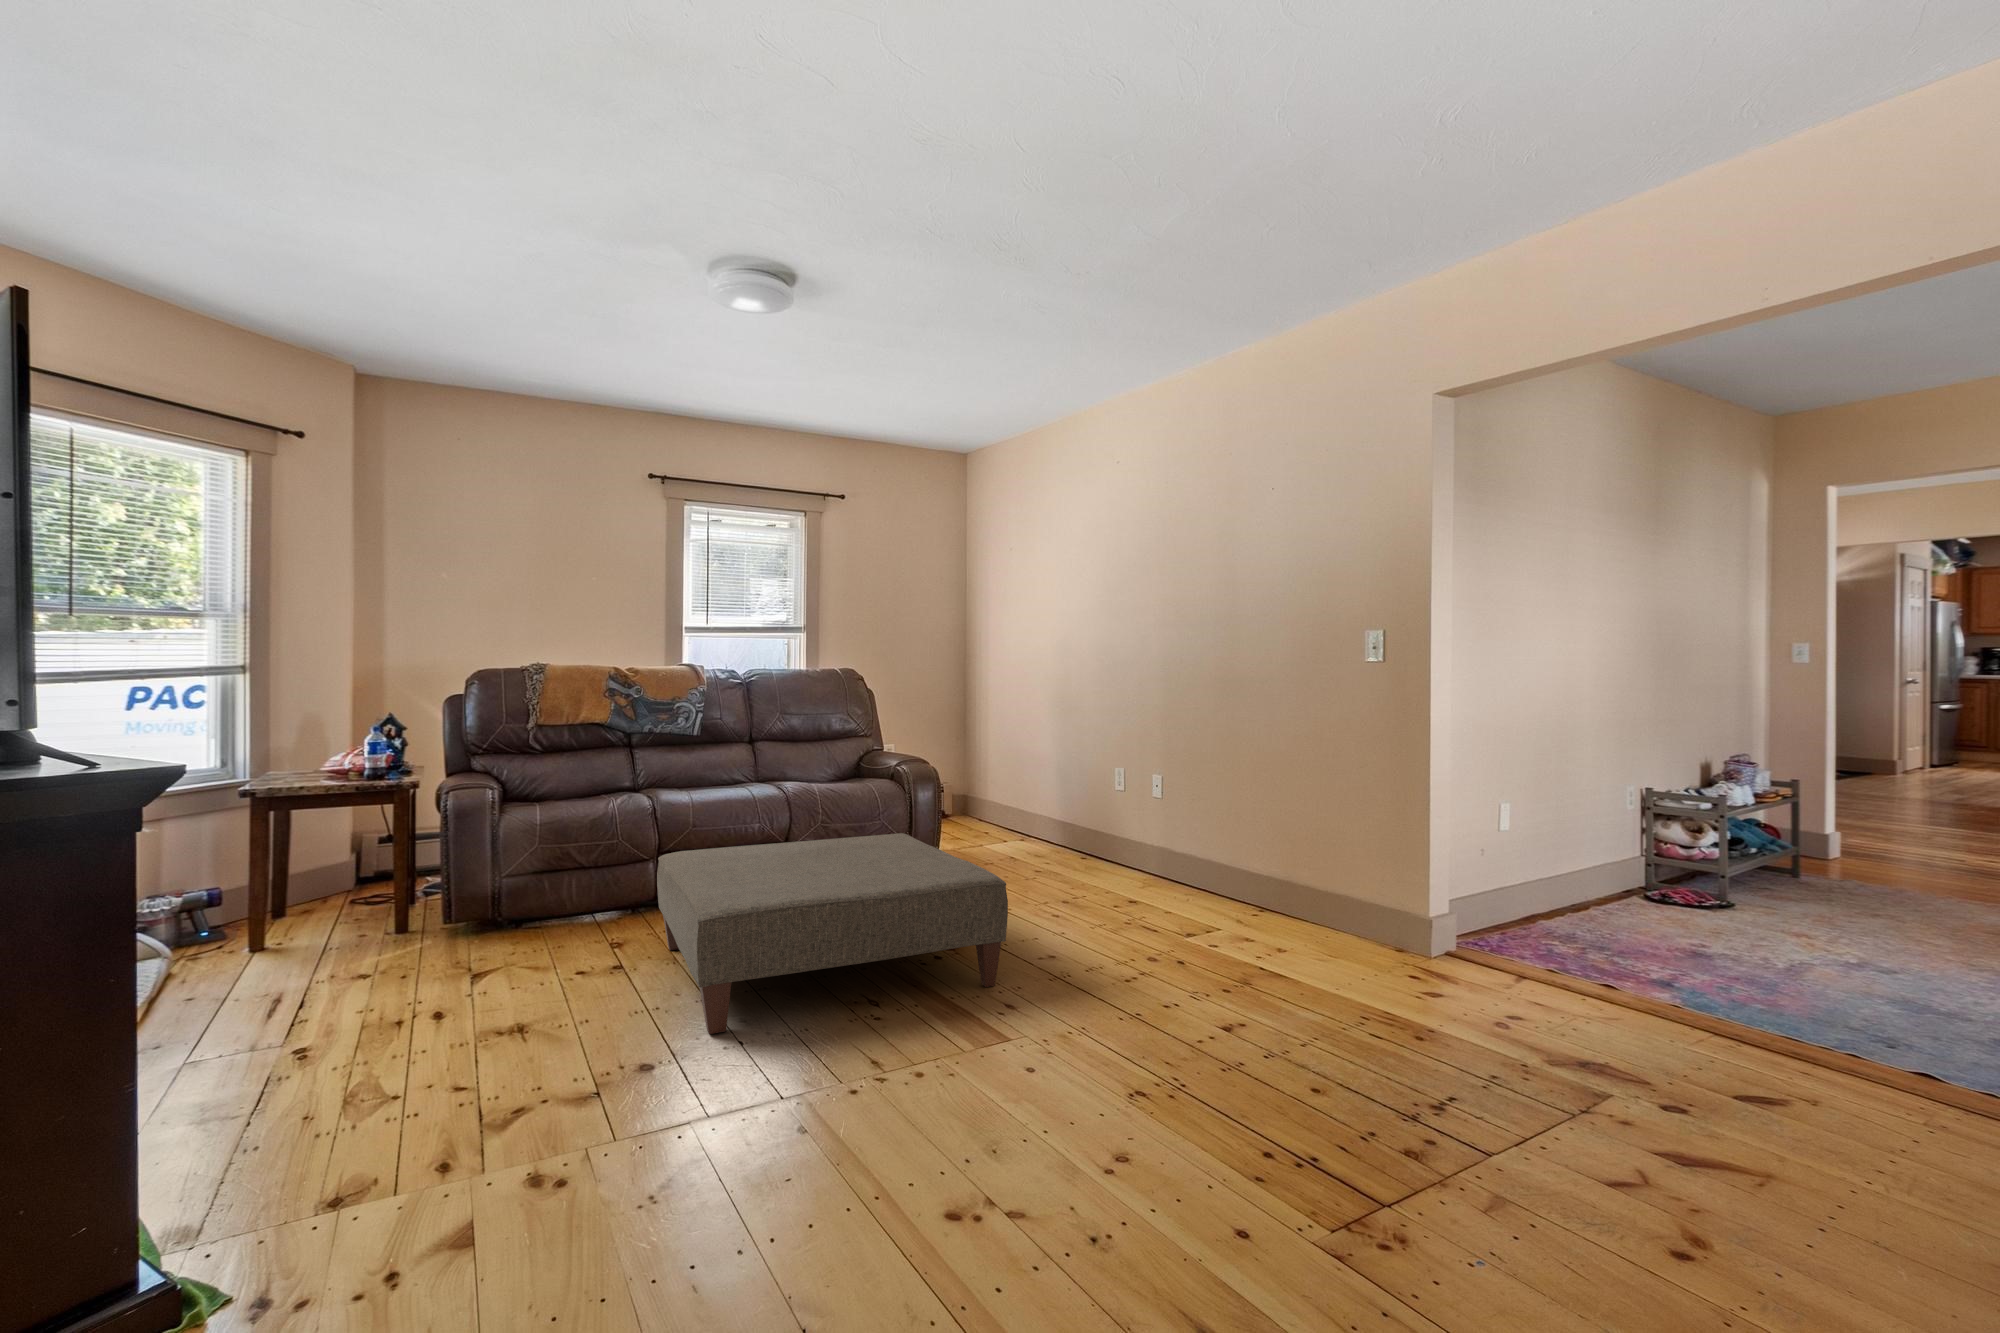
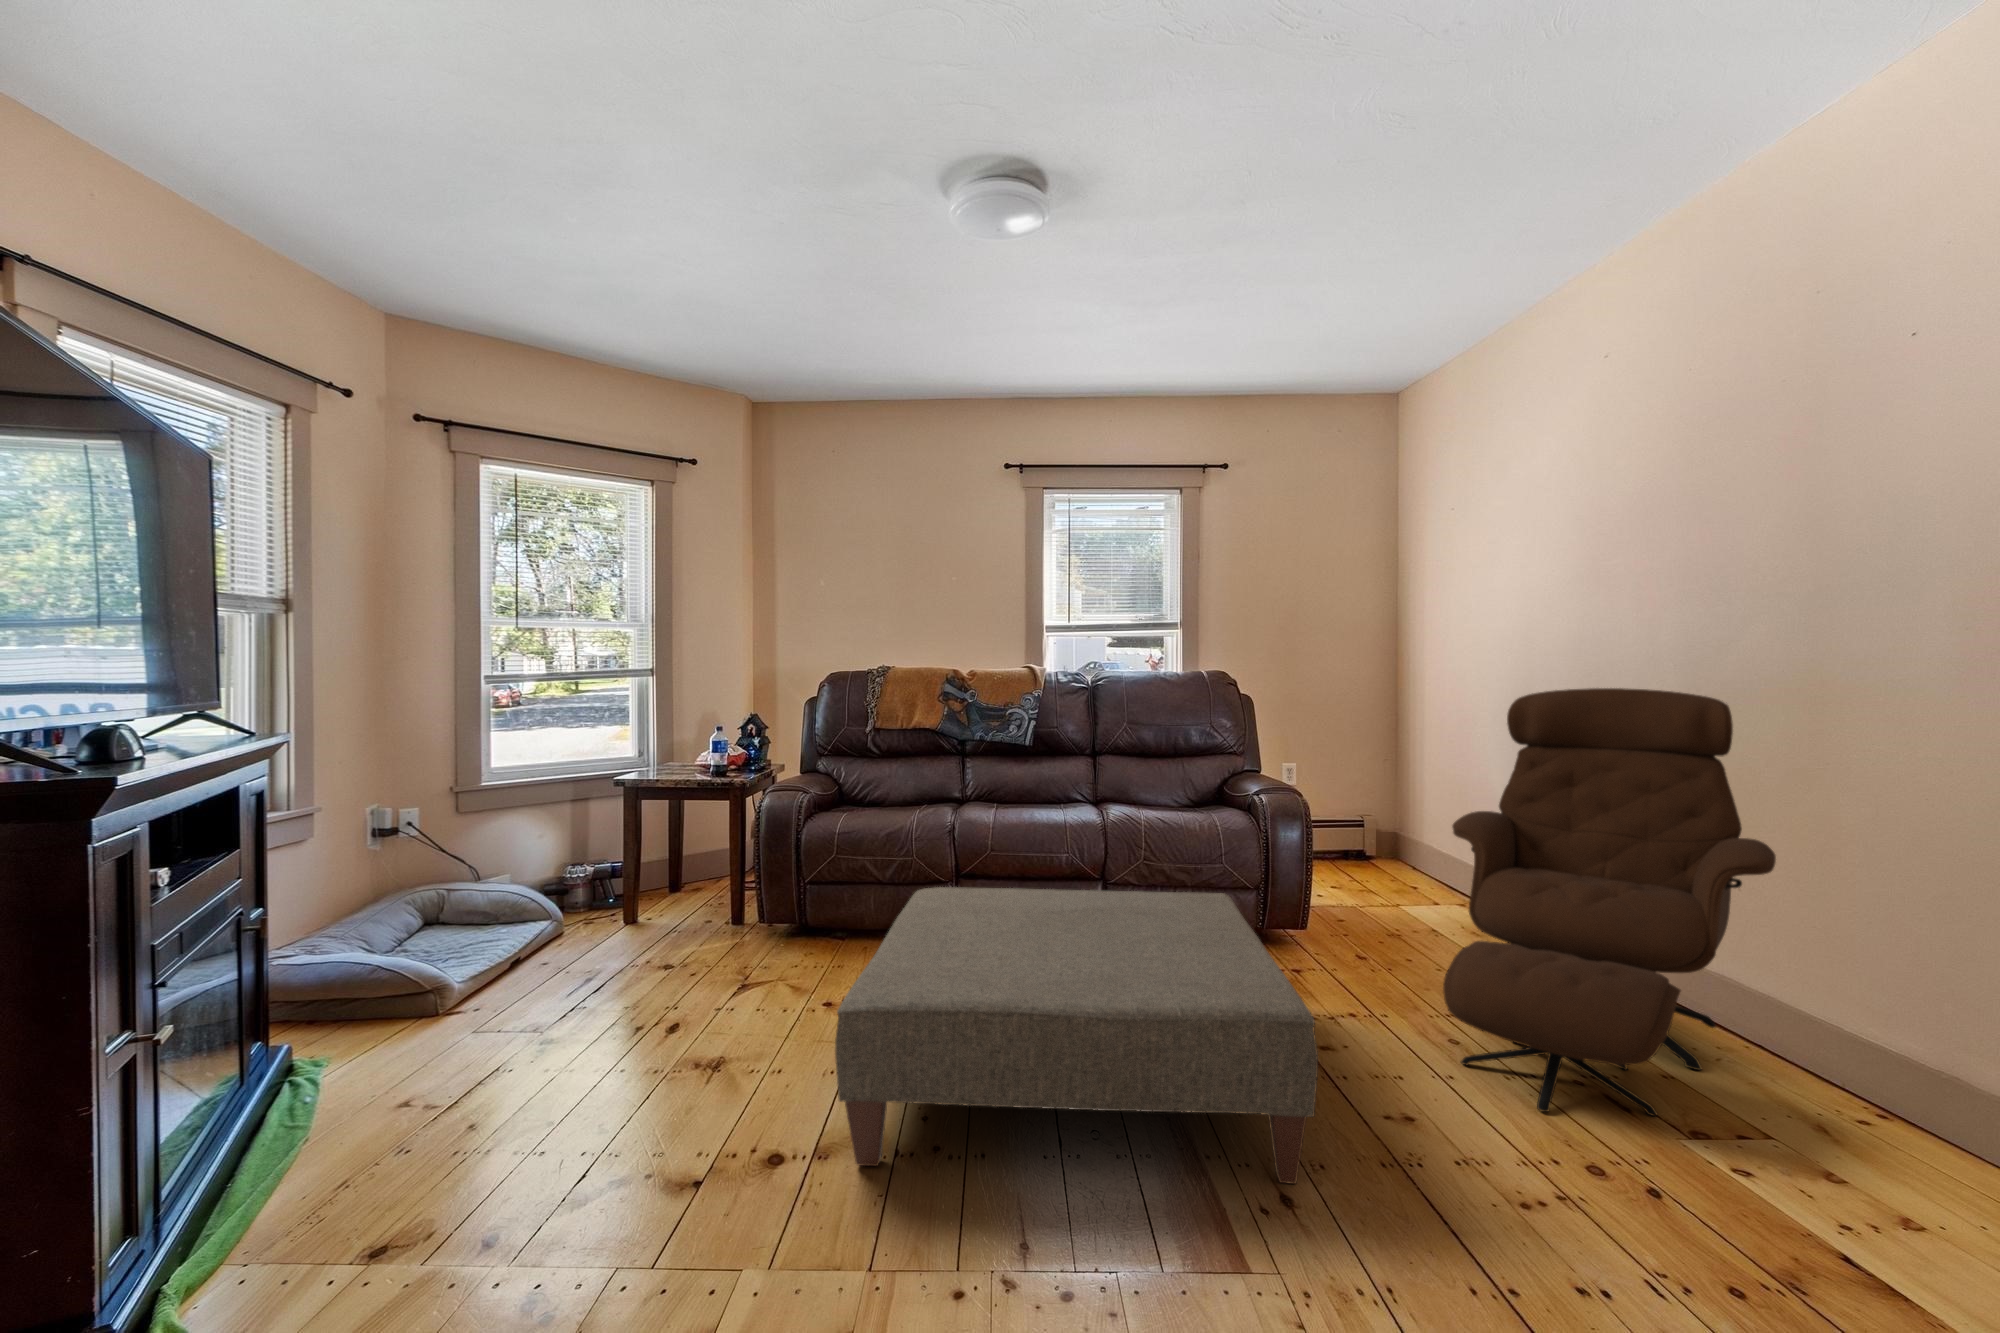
lounge chair: none [1040,680,1210,933] -> present [1443,688,1776,1116]

